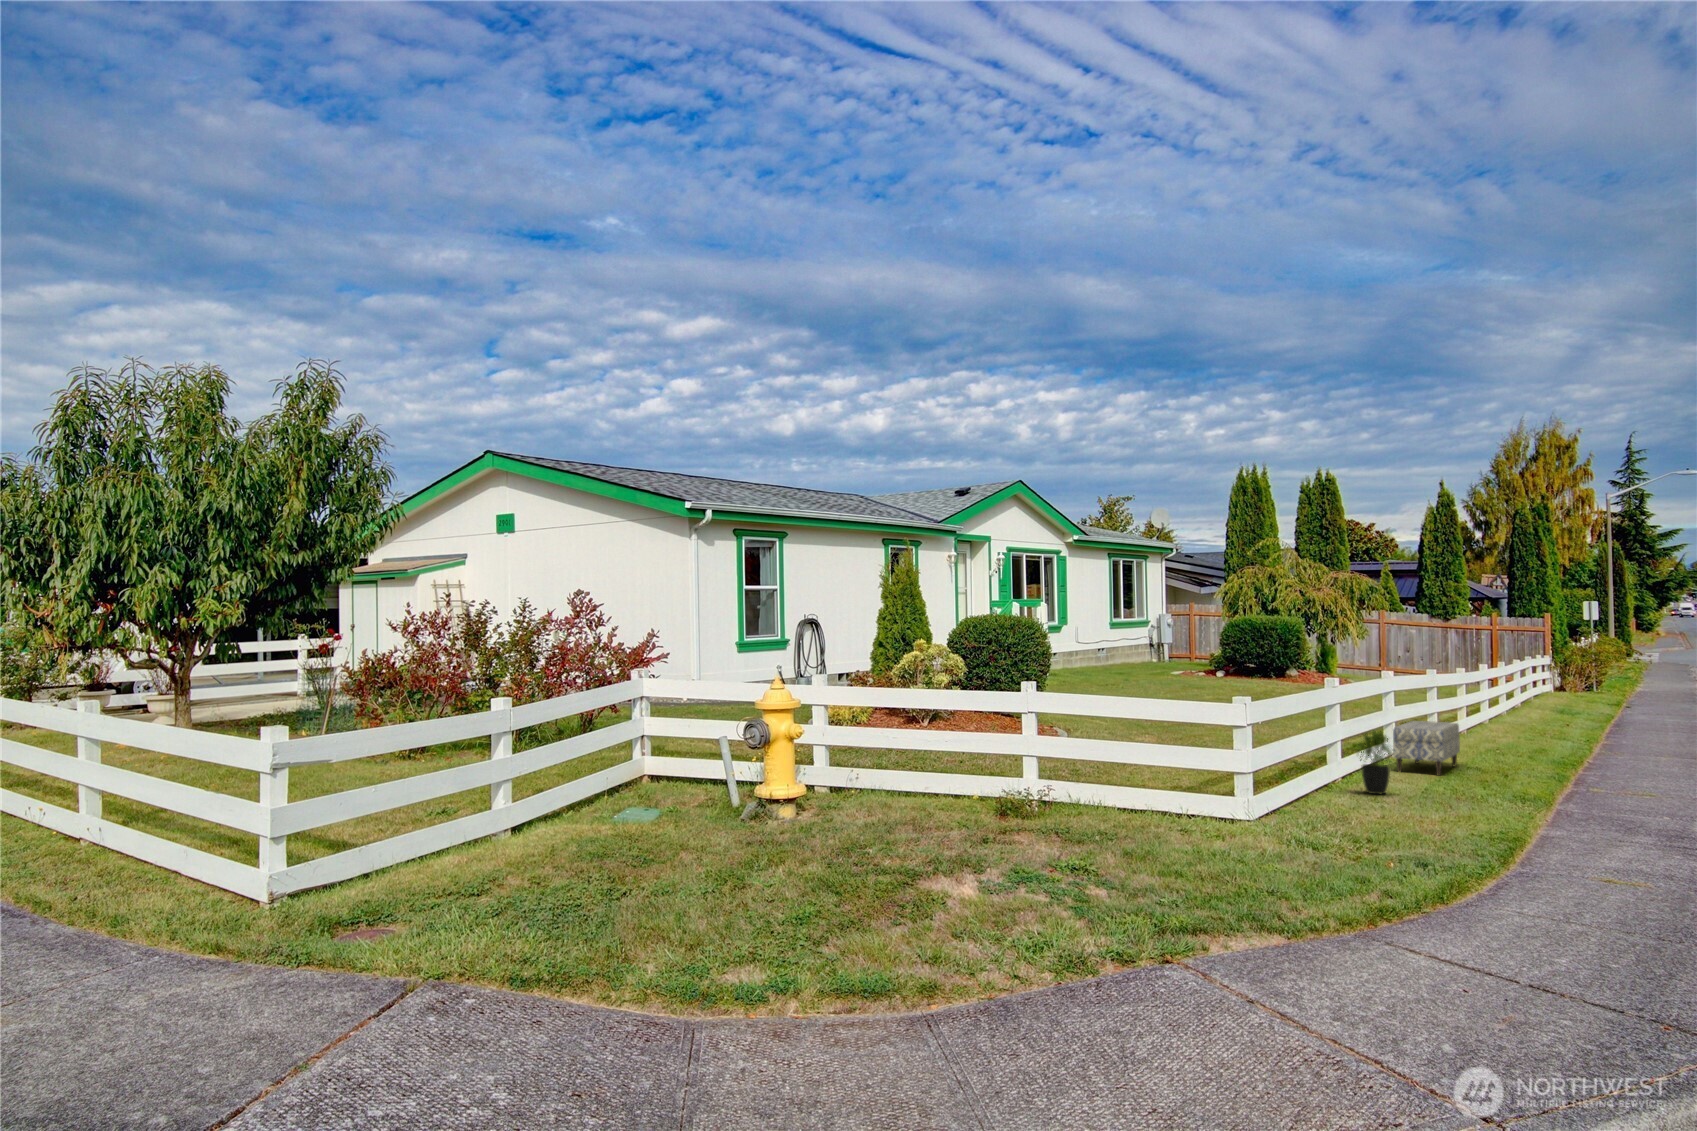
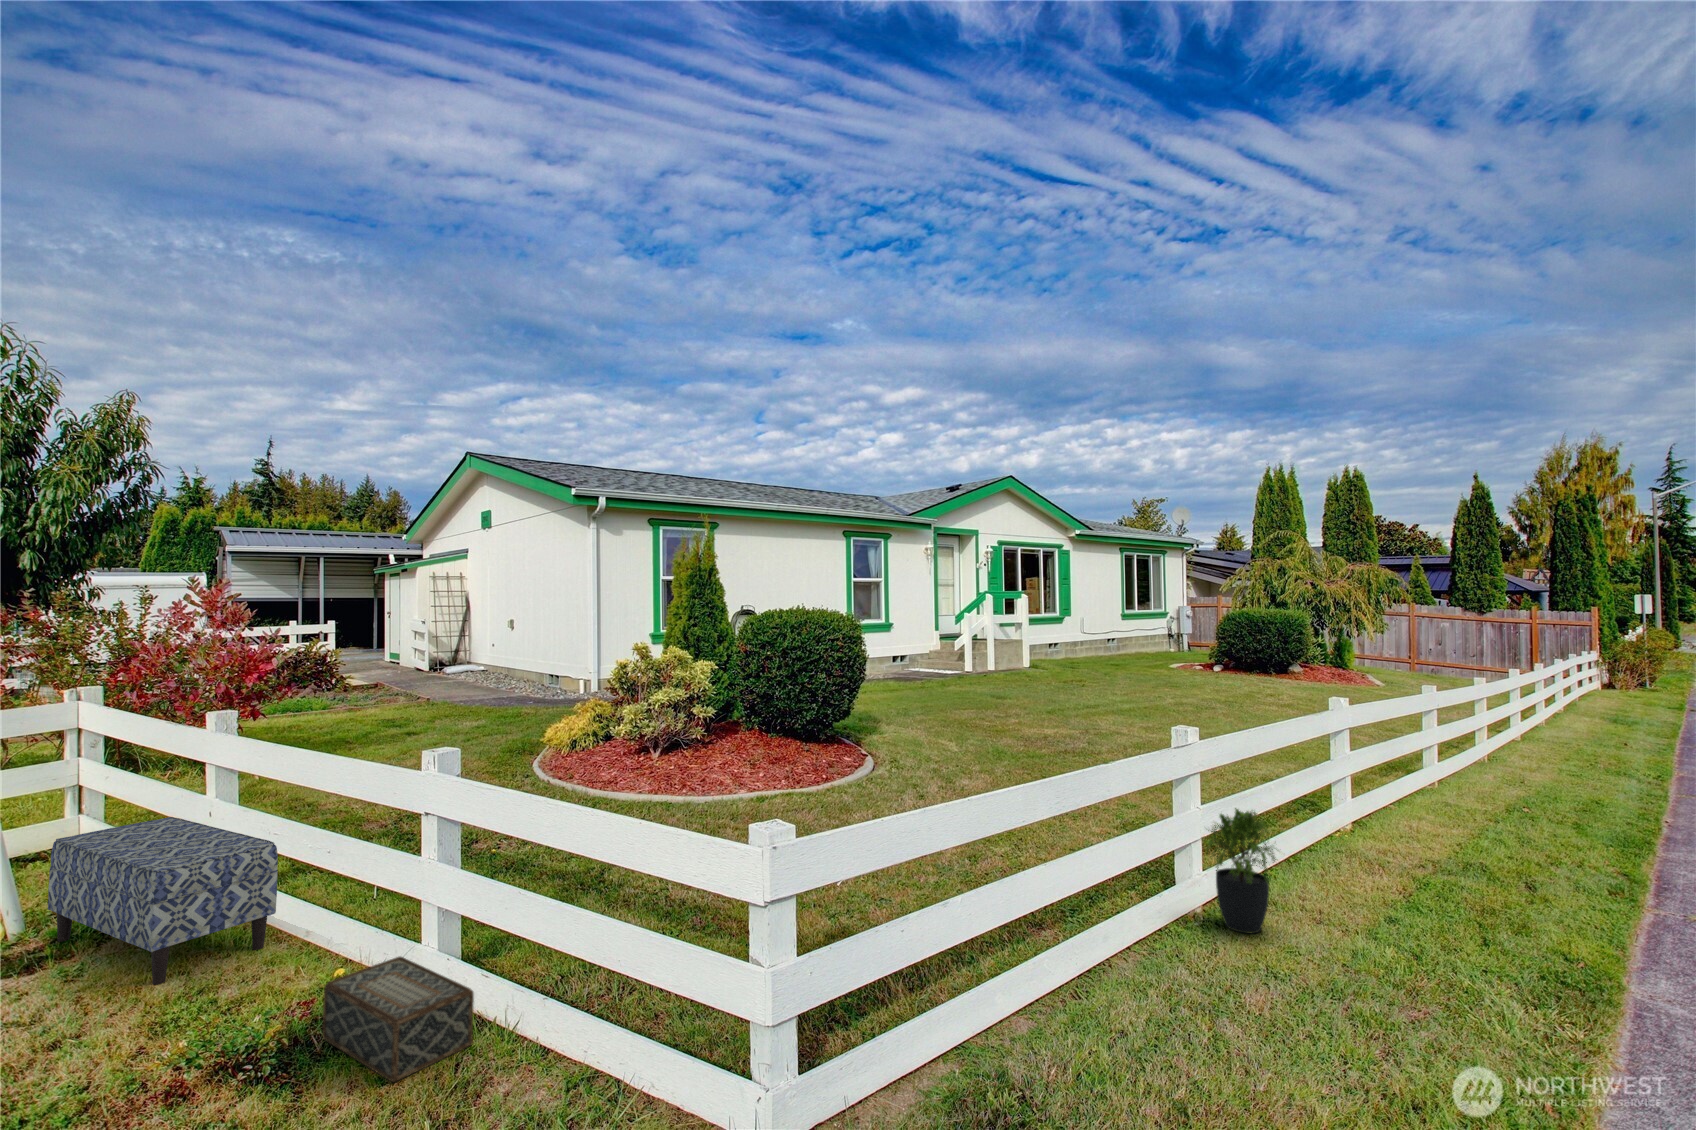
bench: present [1393,721,1460,776] -> present [48,817,278,985]
woven basket: none [1020,797,1091,833] -> present [323,957,474,1082]

